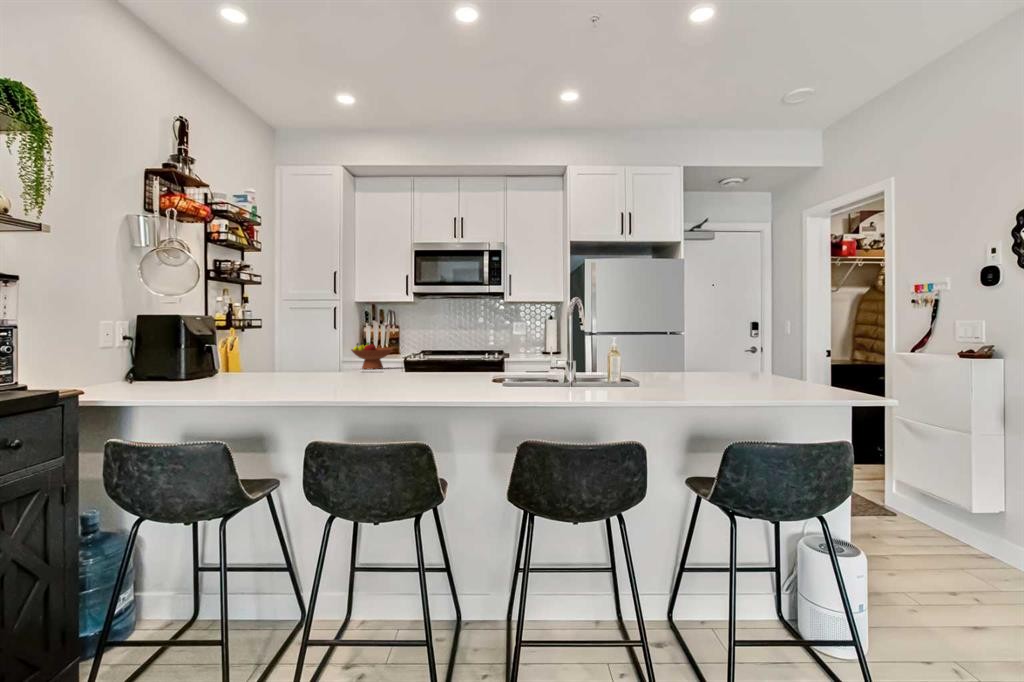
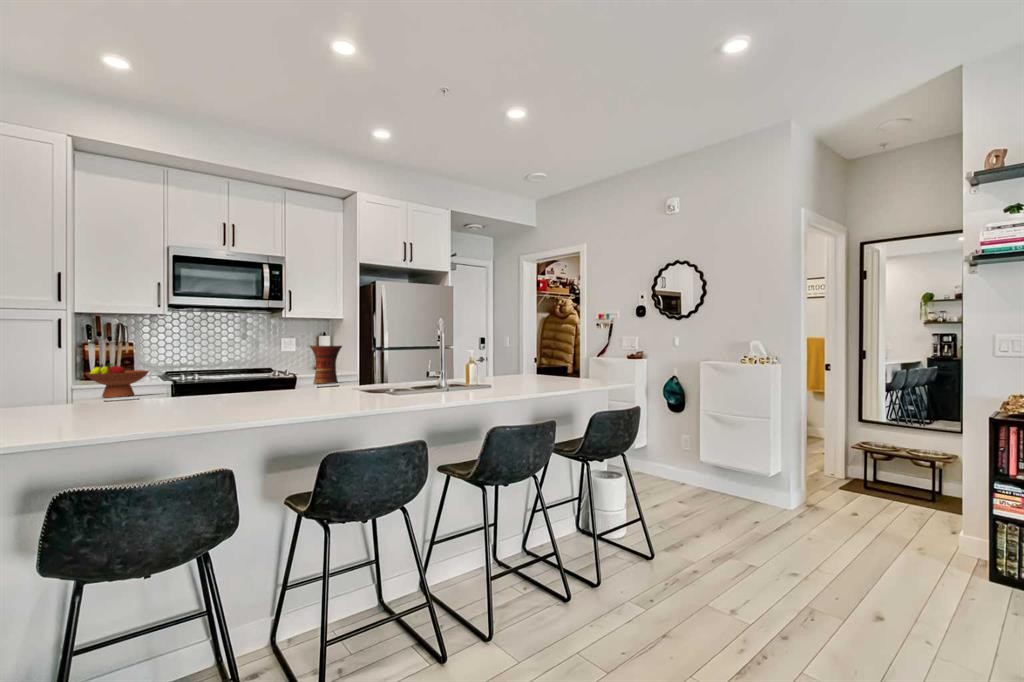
vase: none [521,329,552,368] -> present [310,345,342,384]

